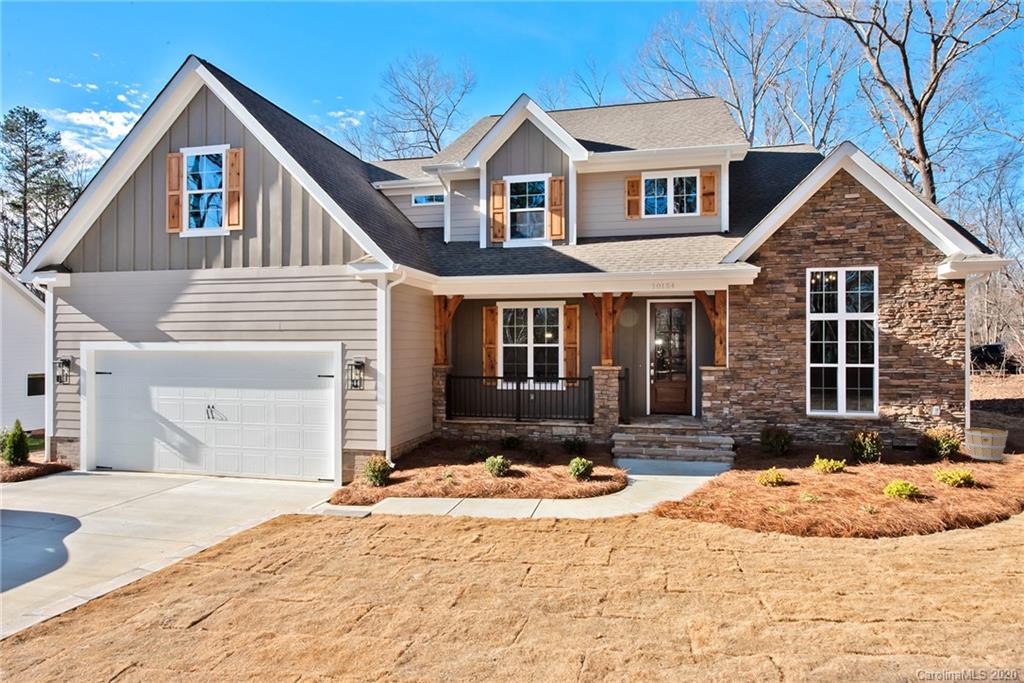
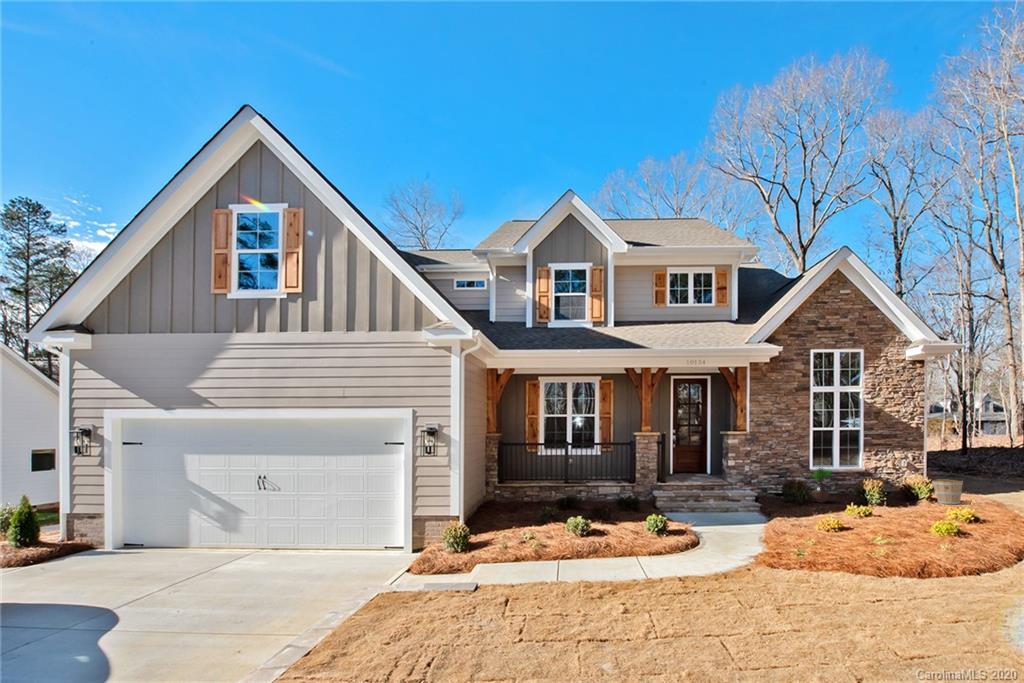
potted tree: none [803,407,833,452] -> present [812,468,830,503]

